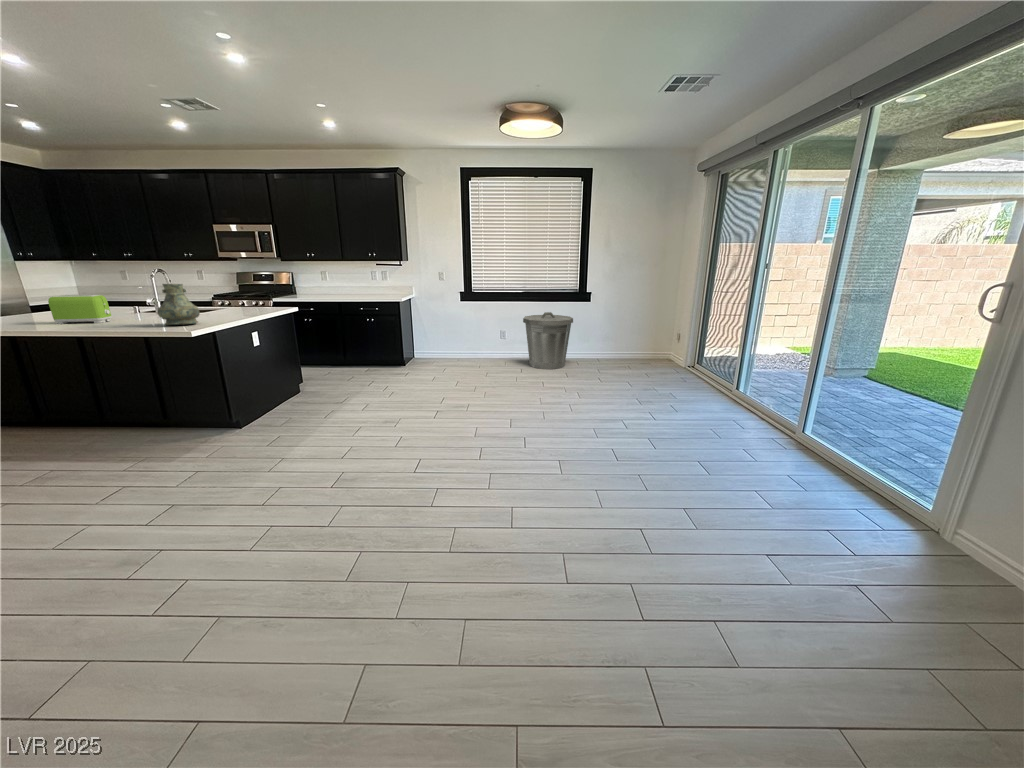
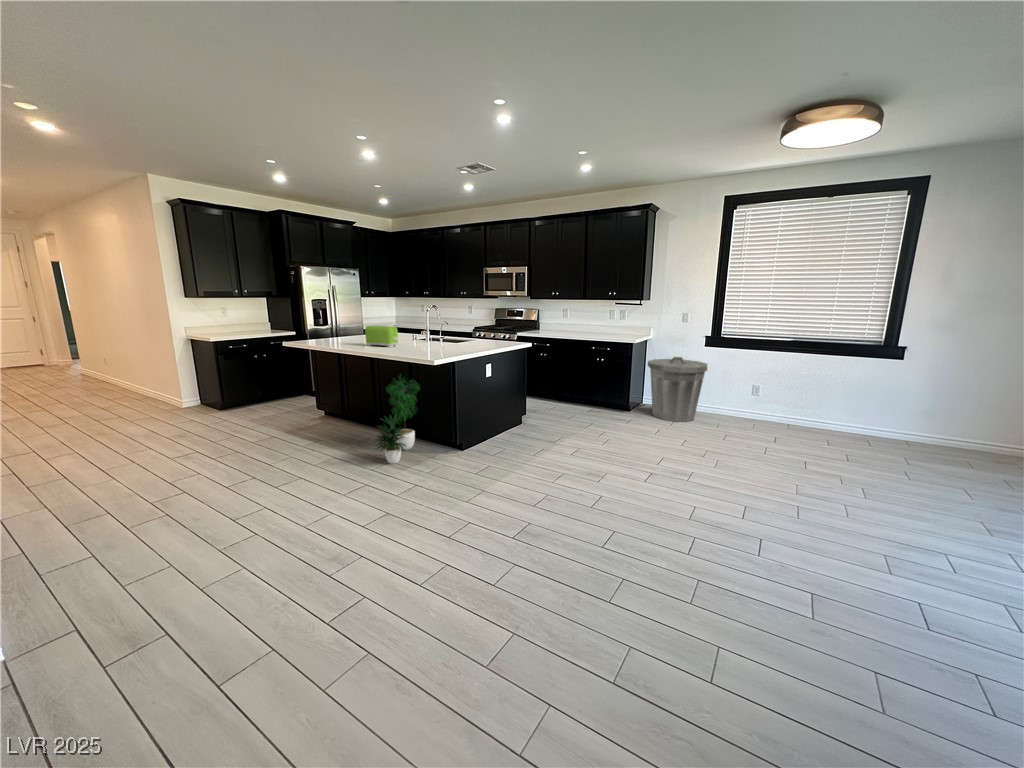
vase: present [158,284,200,325] -> none [422,320,450,354]
trash can: present [523,312,573,369] -> present [648,357,707,422]
potted plant: none [102,352,169,461] -> present [373,376,419,464]

